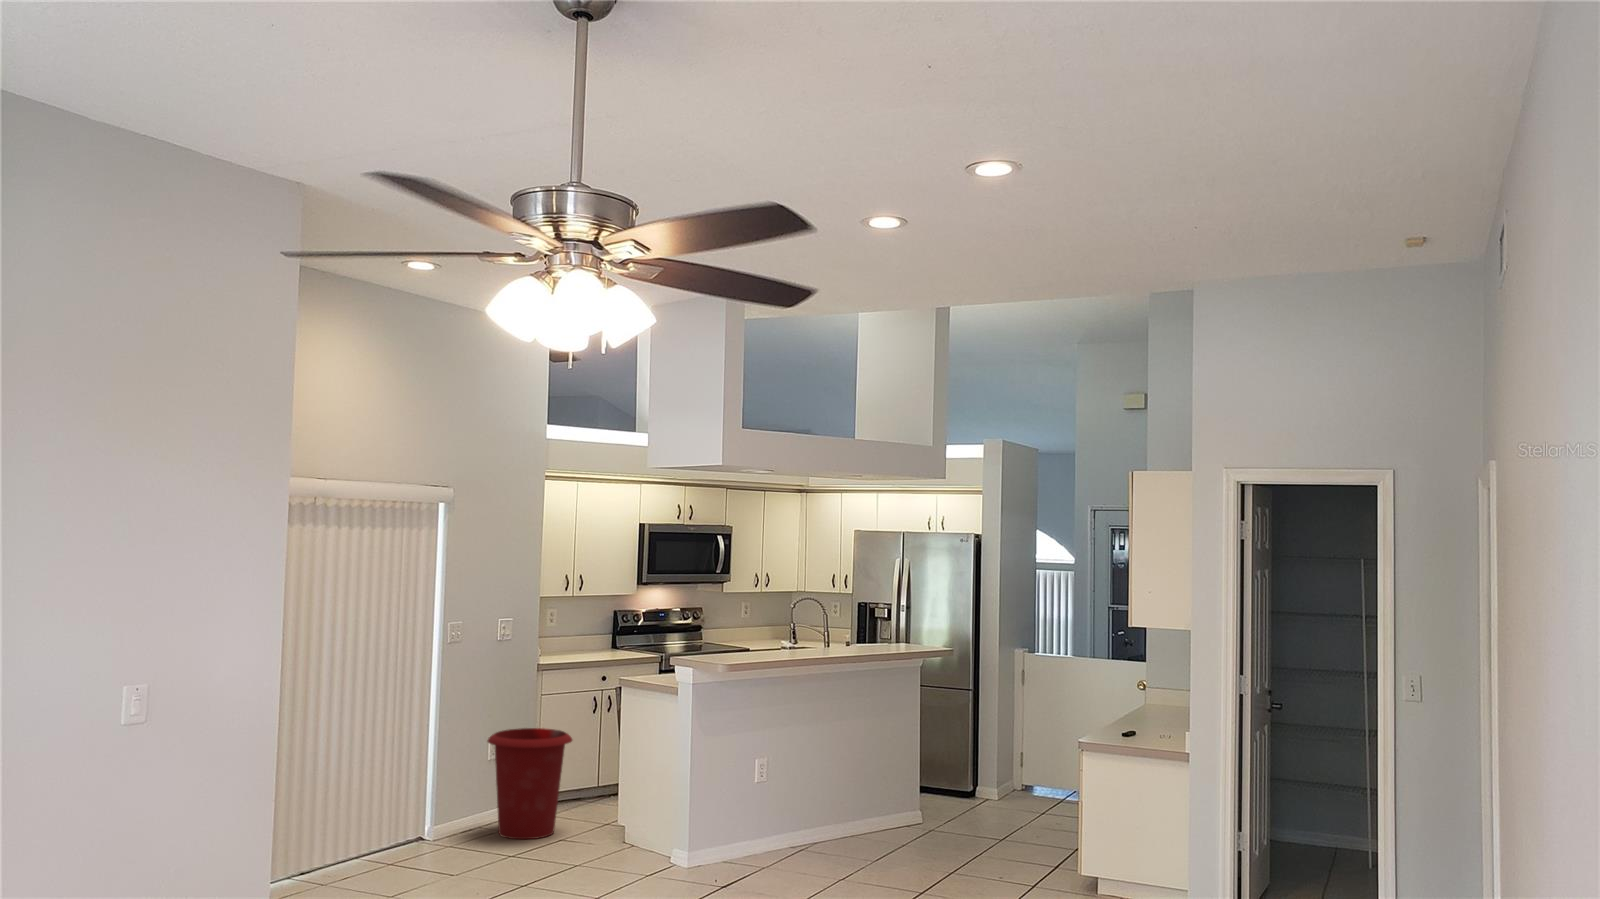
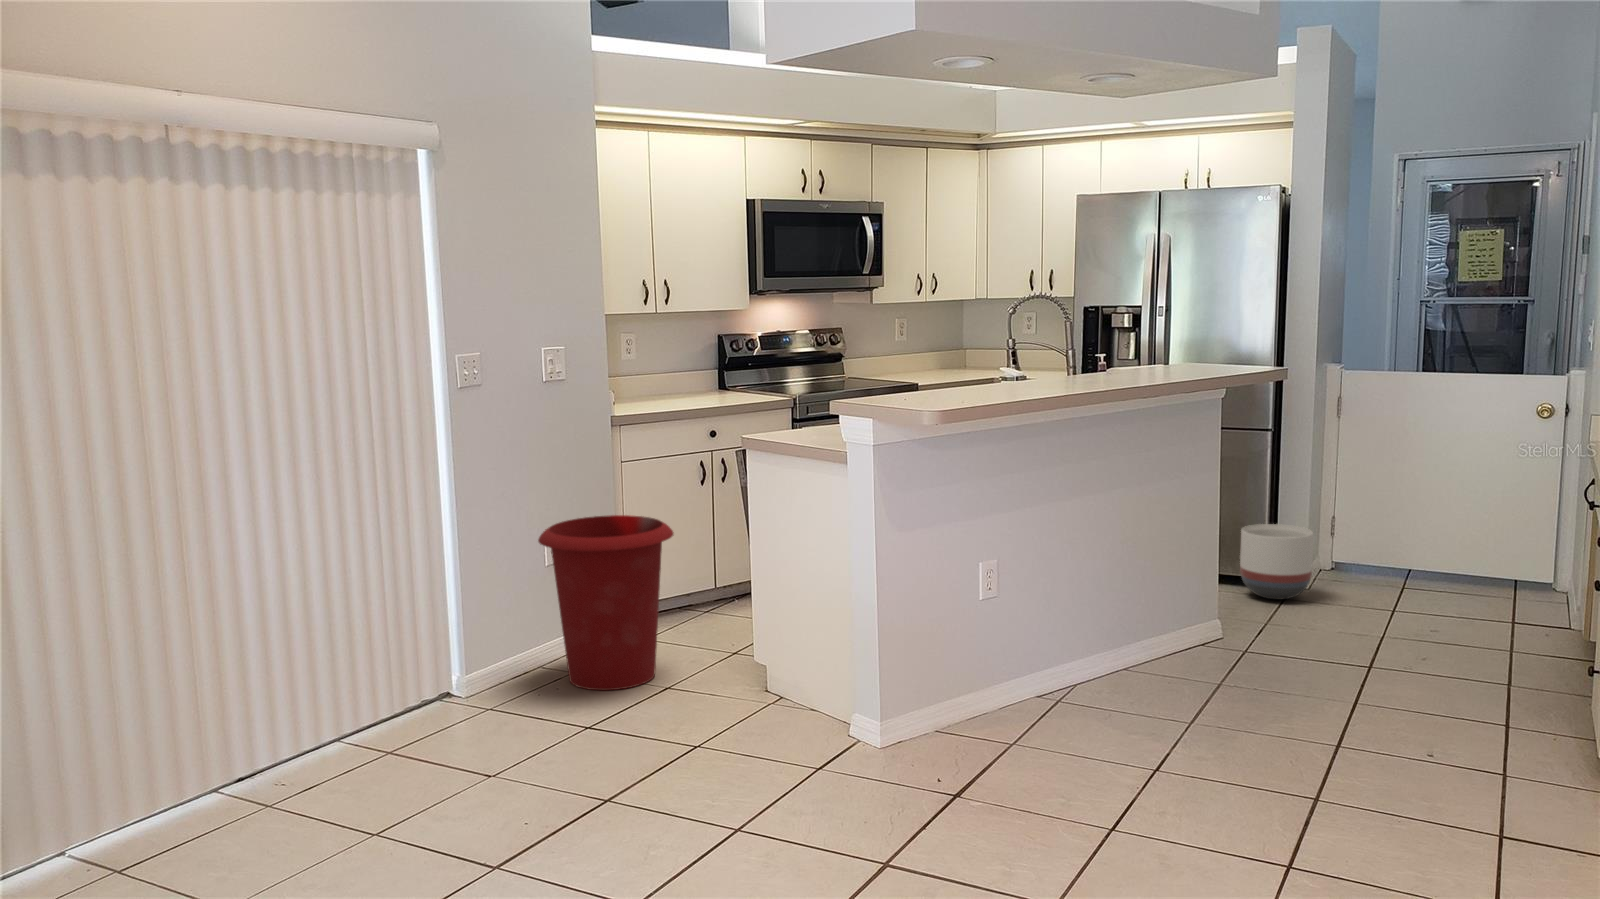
planter: none [950,754,995,805] -> present [1240,524,1313,599]

